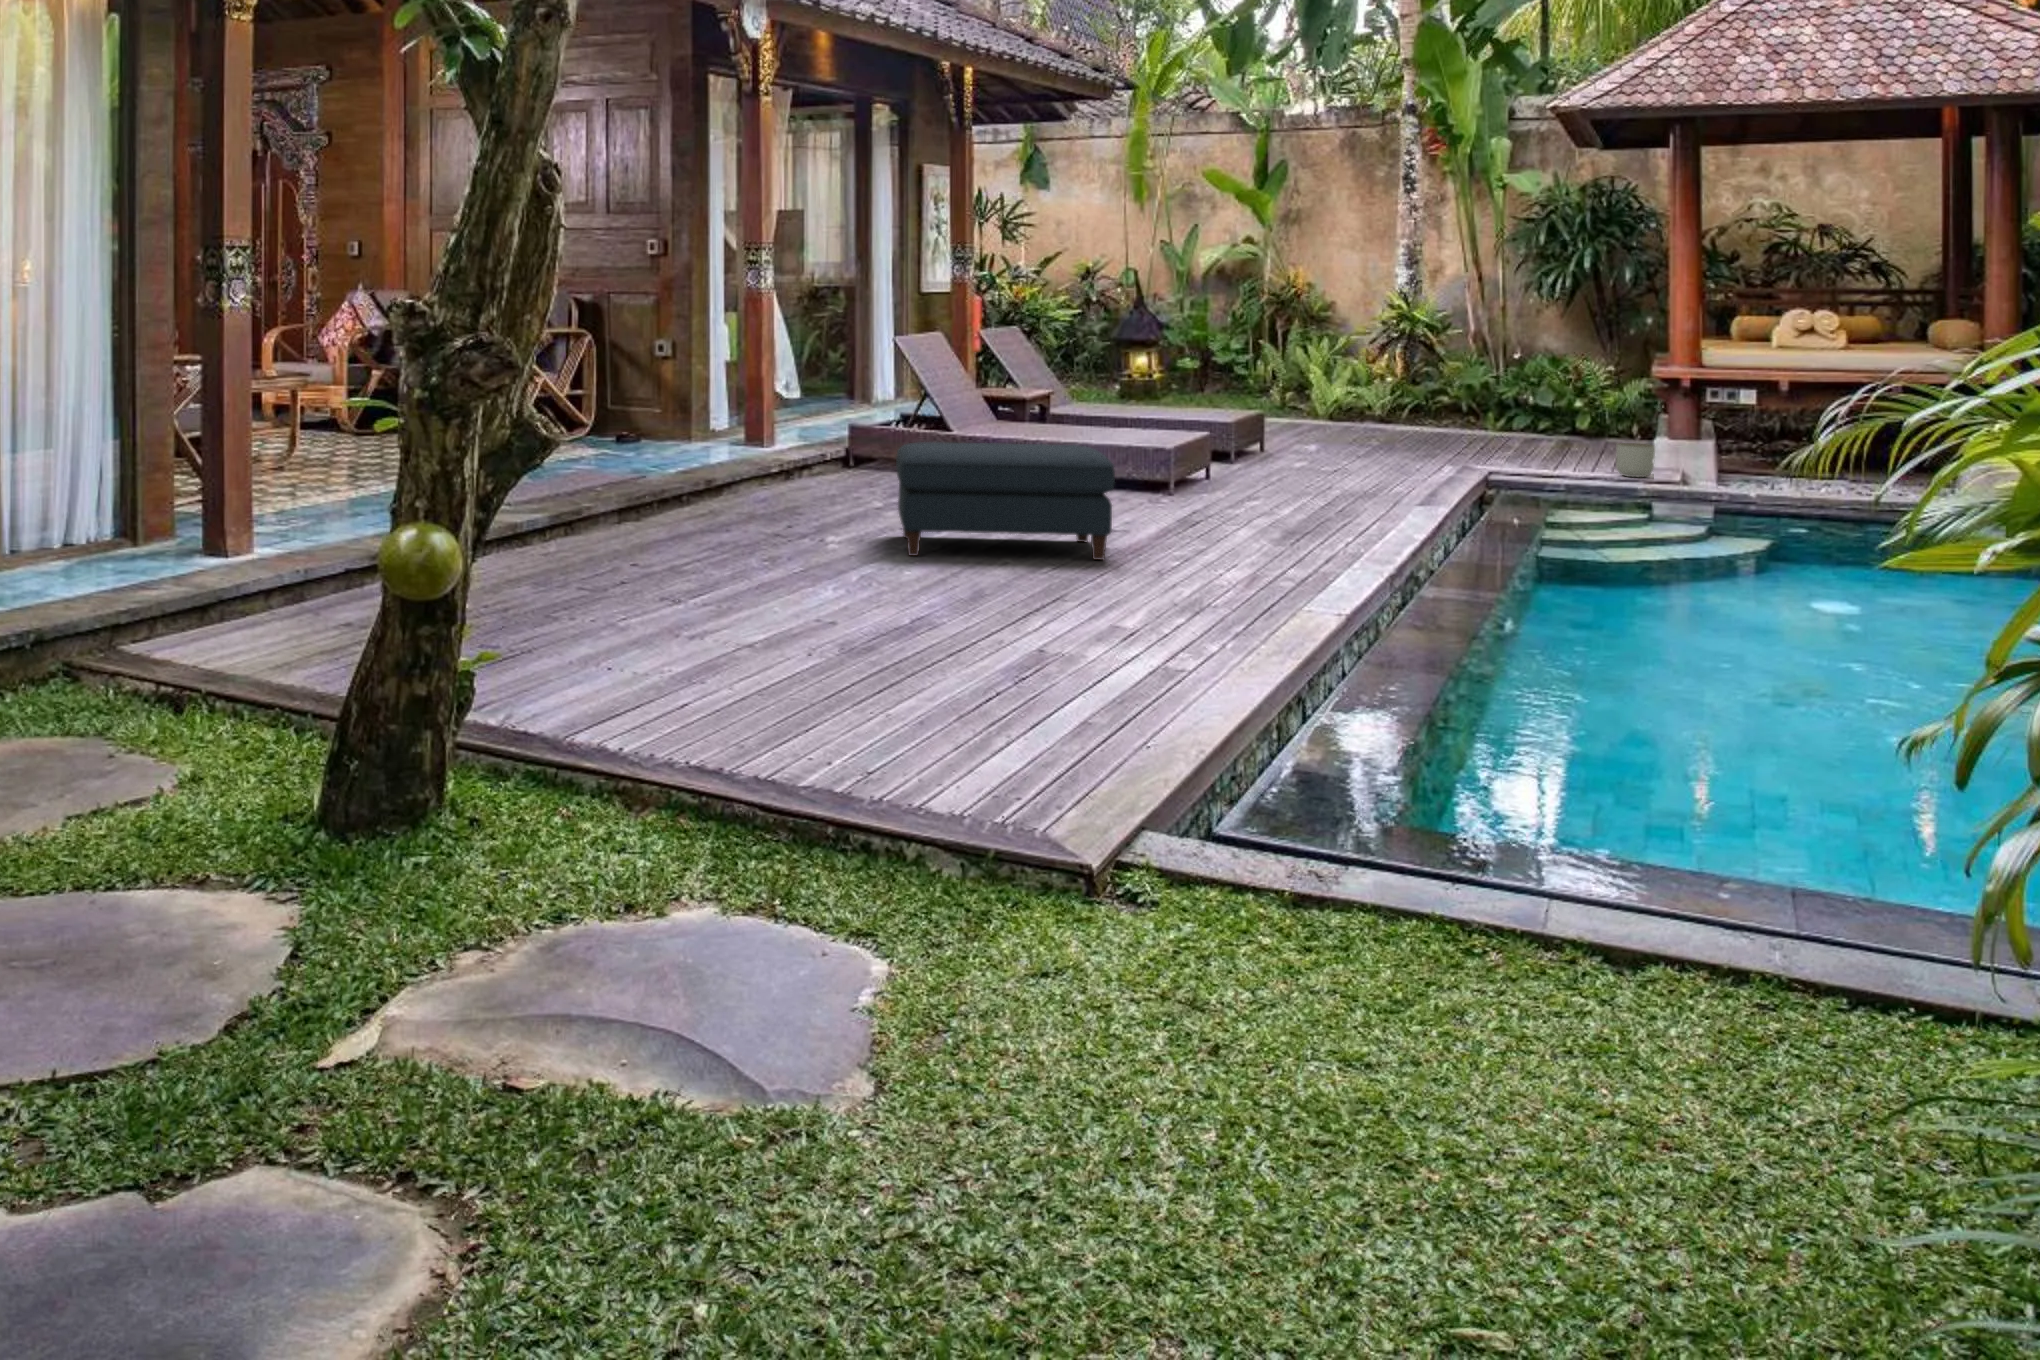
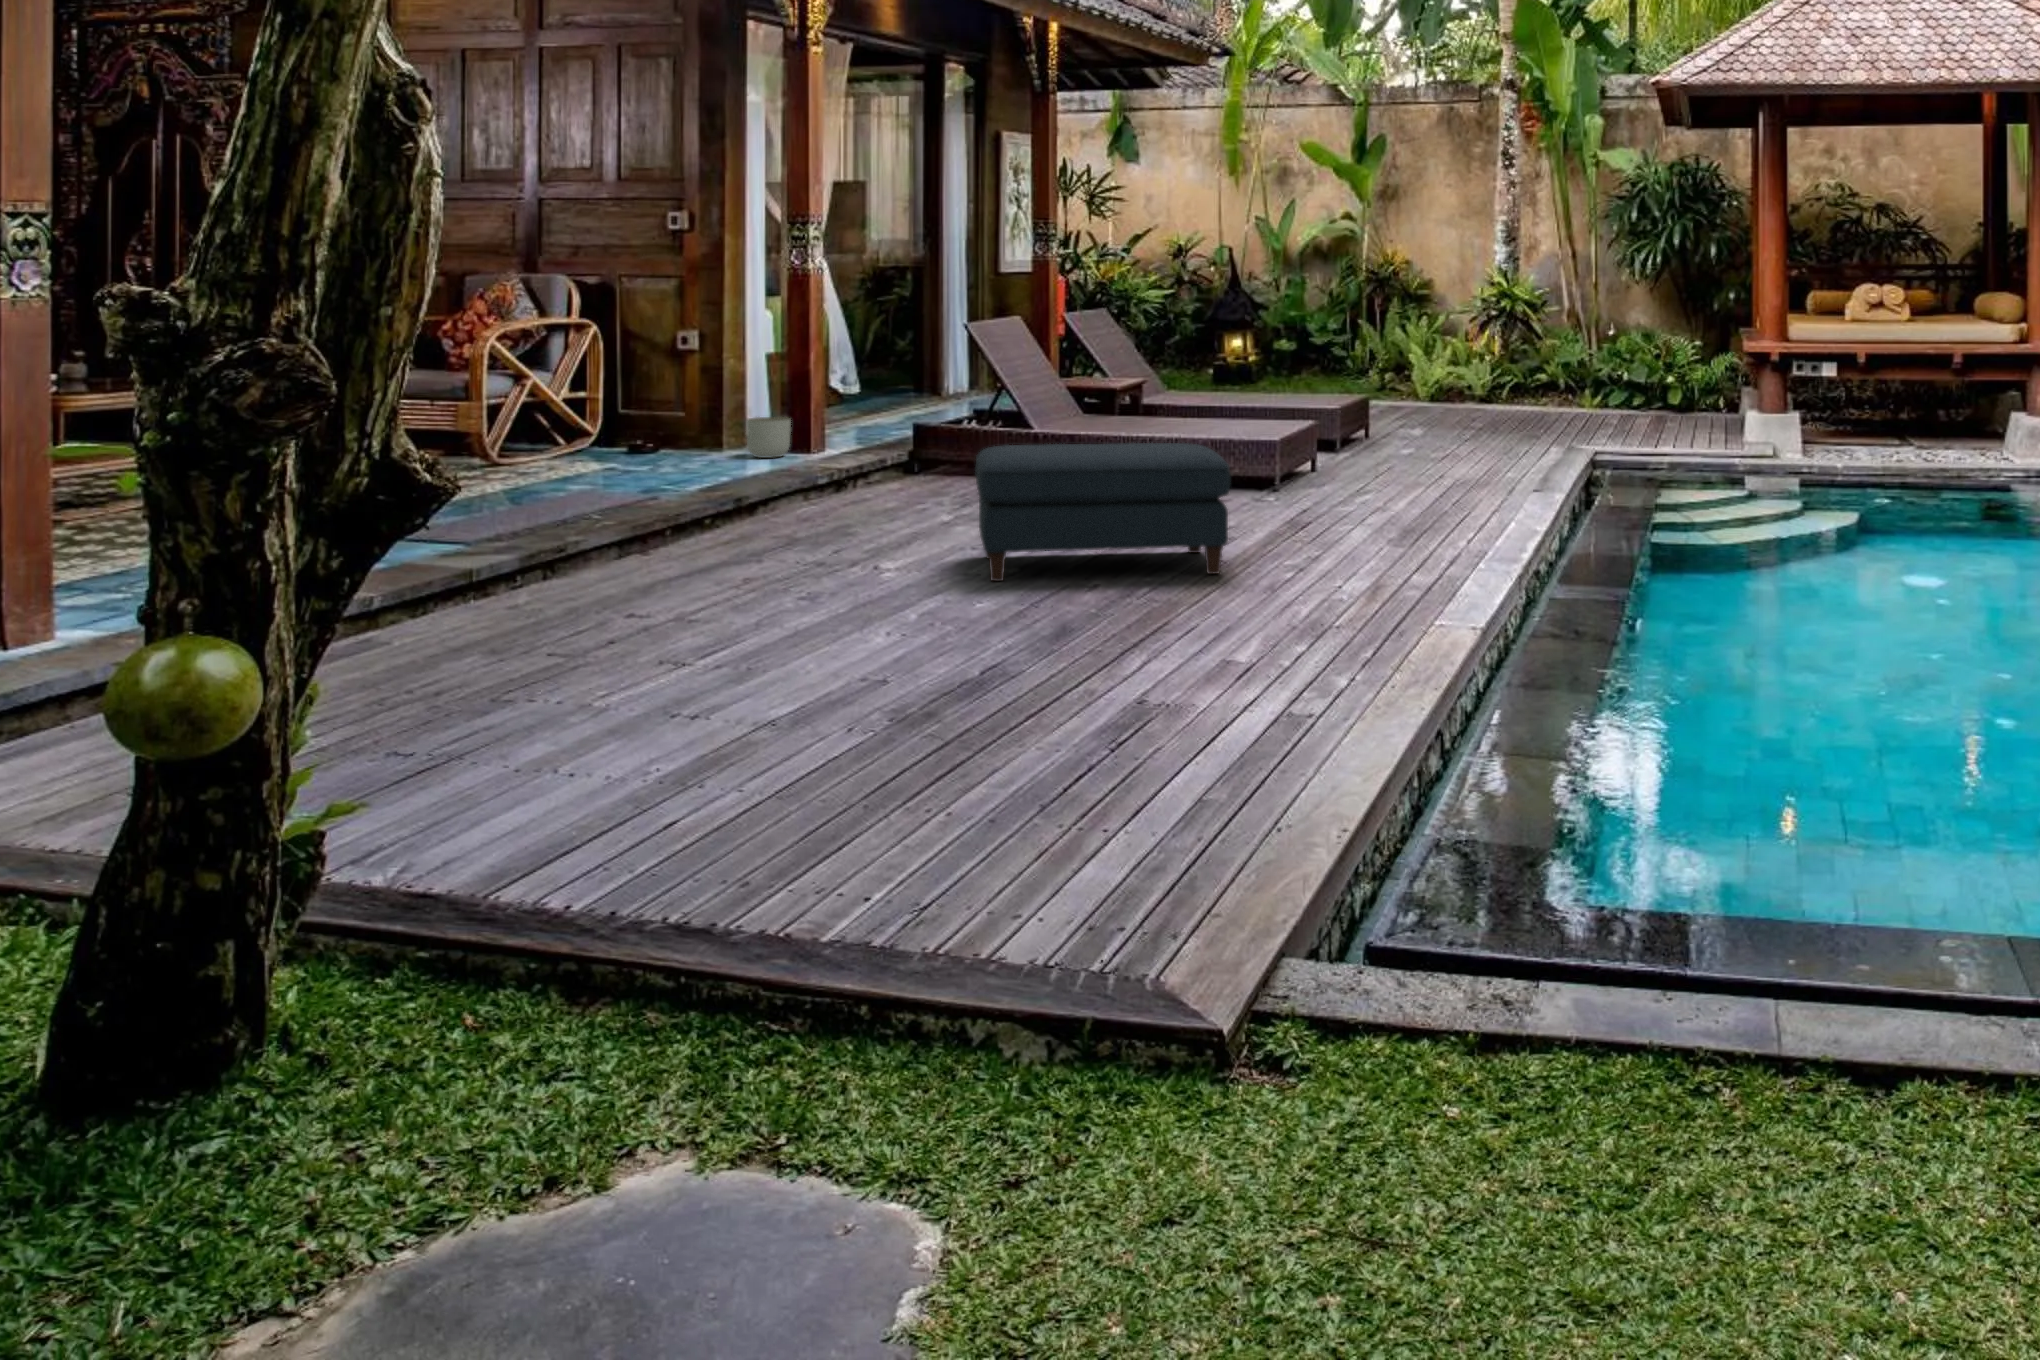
planter: present [1616,443,1655,477] -> present [746,417,791,458]

